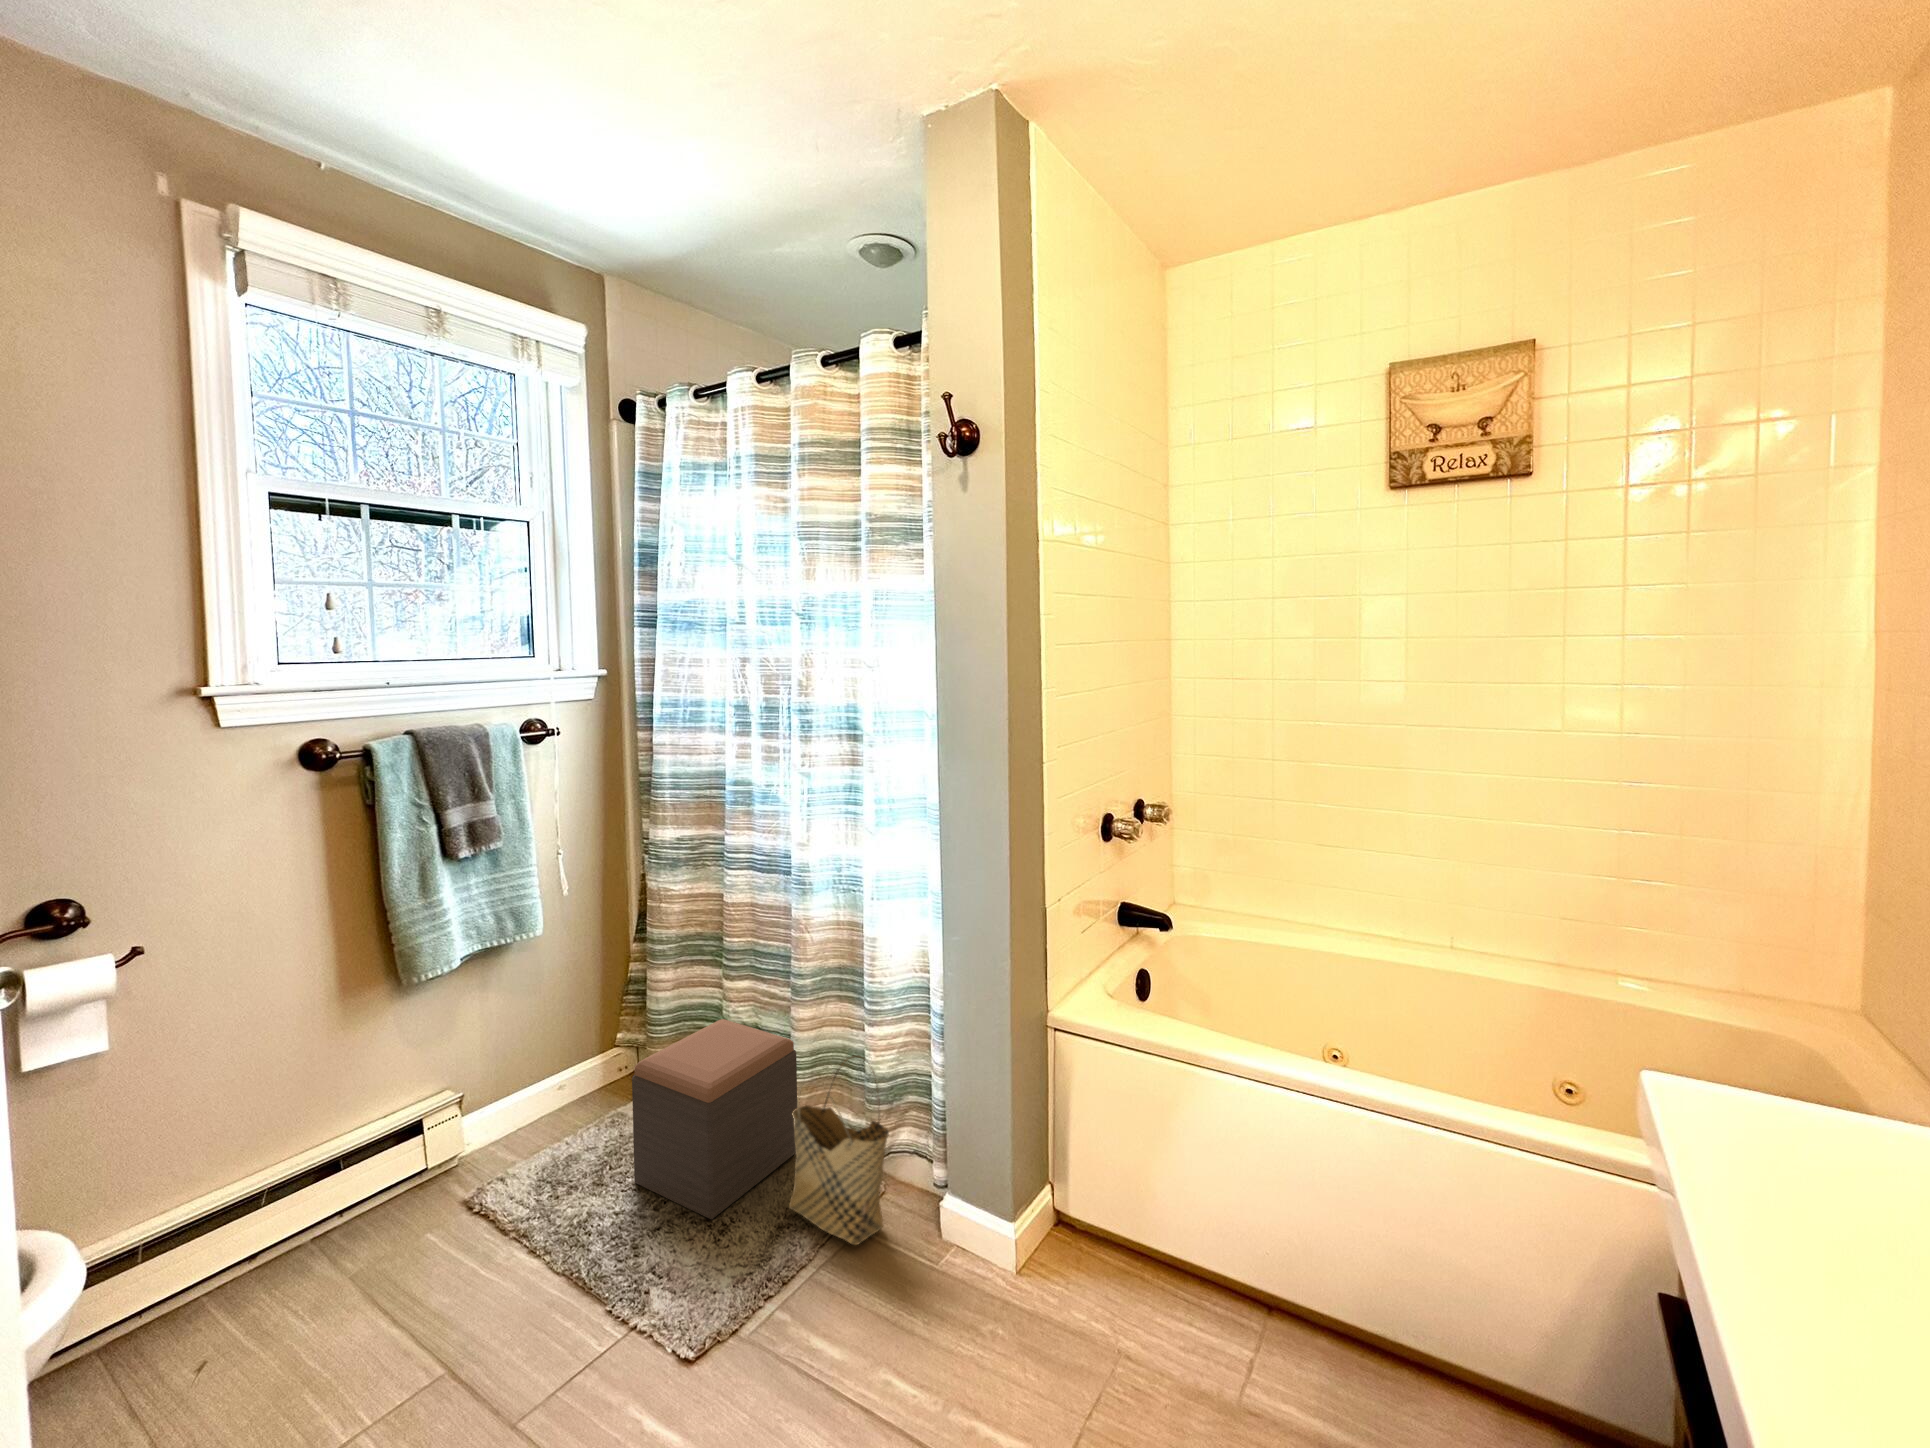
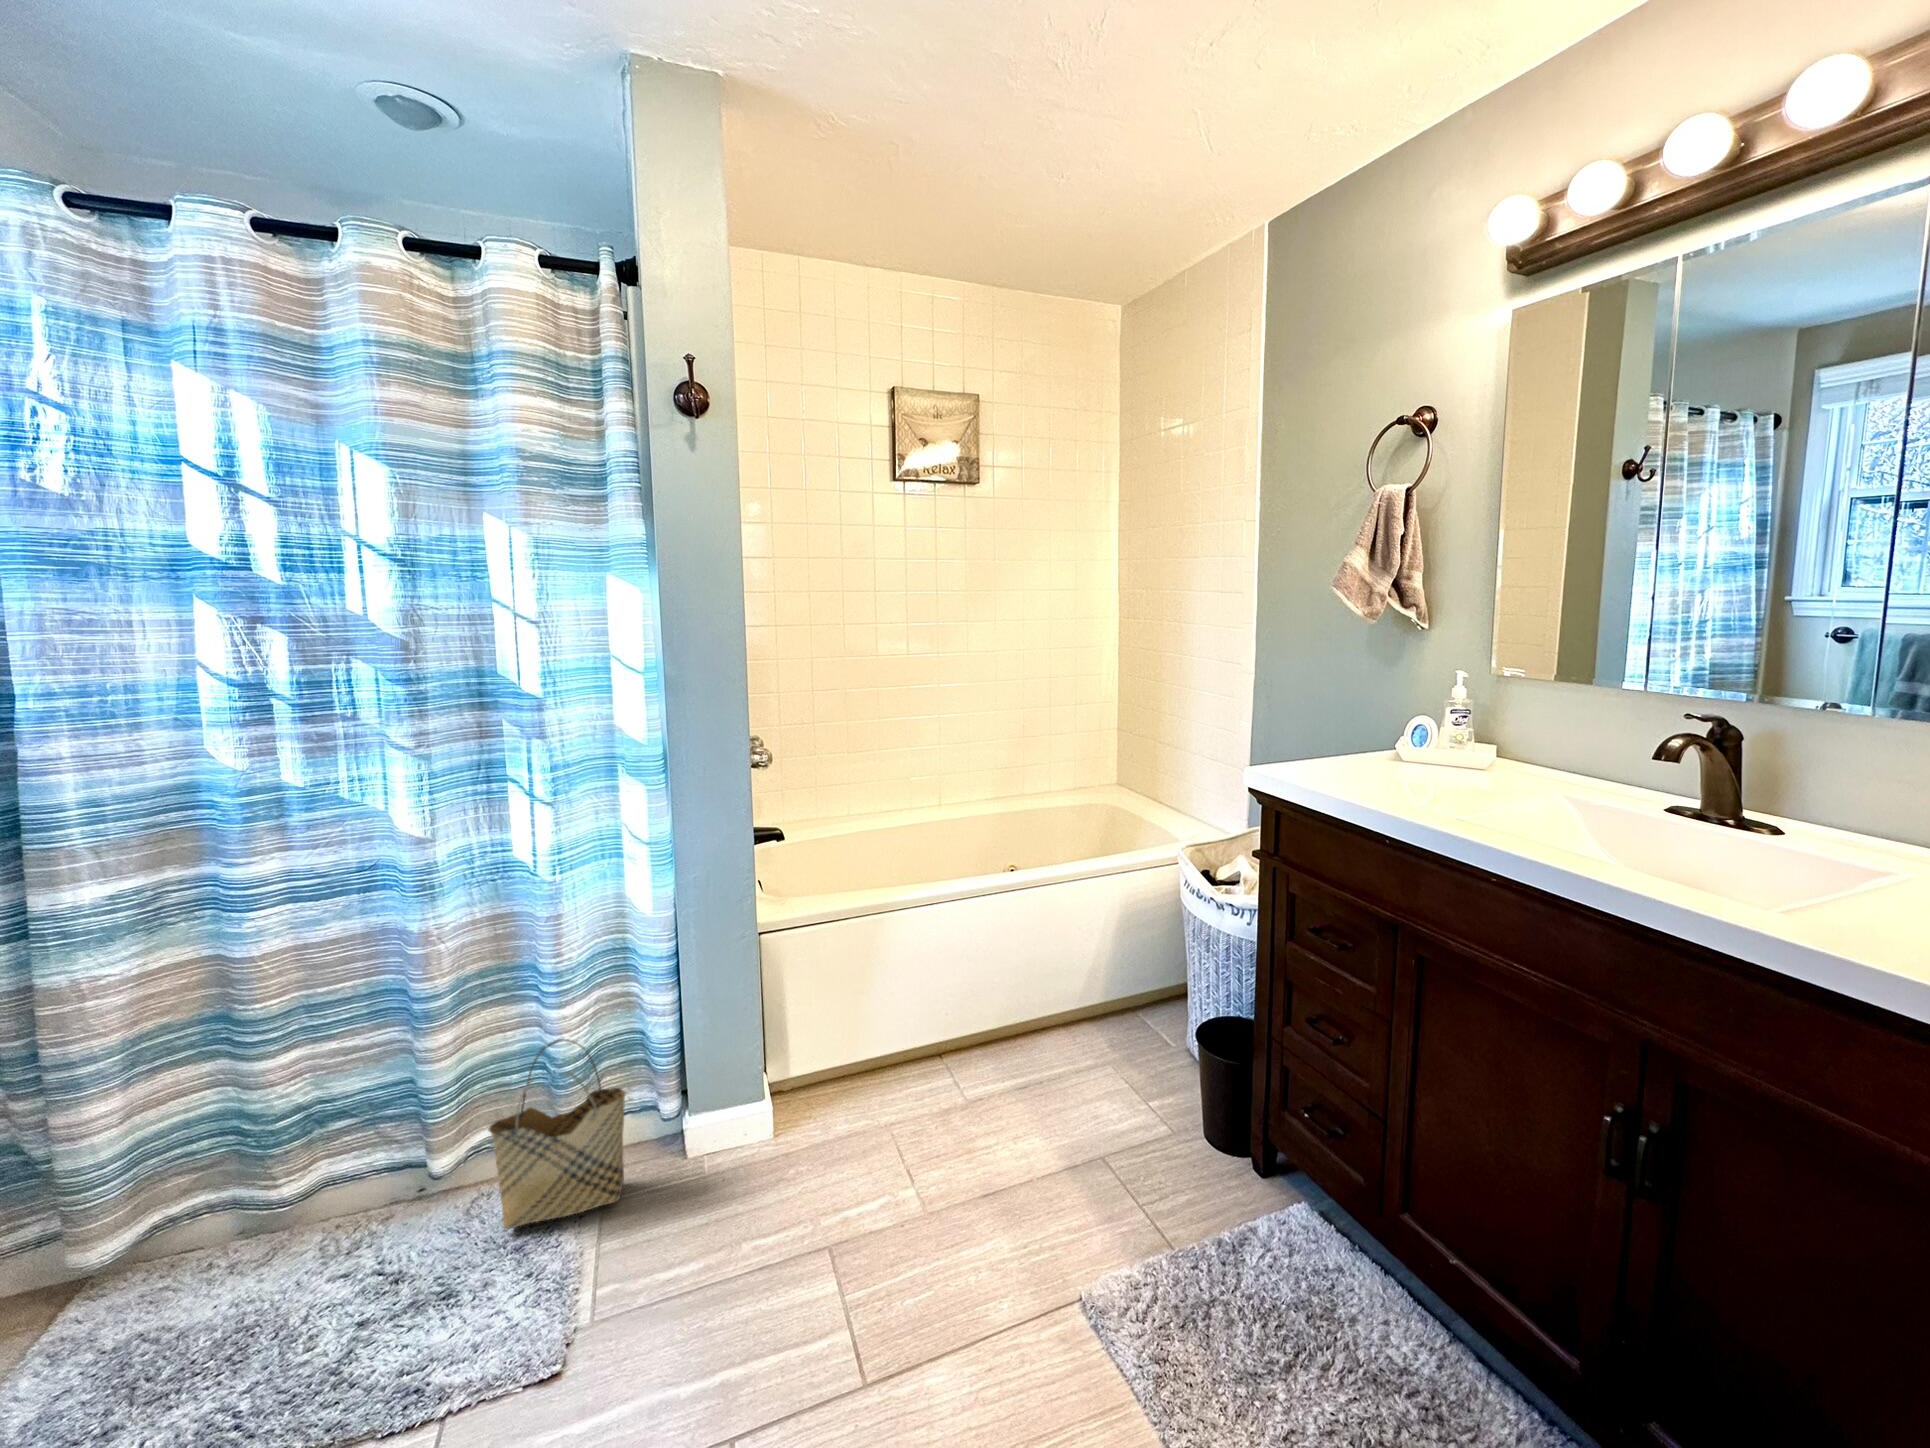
footstool: present [632,1019,797,1219] -> none [202,1079,440,1356]

